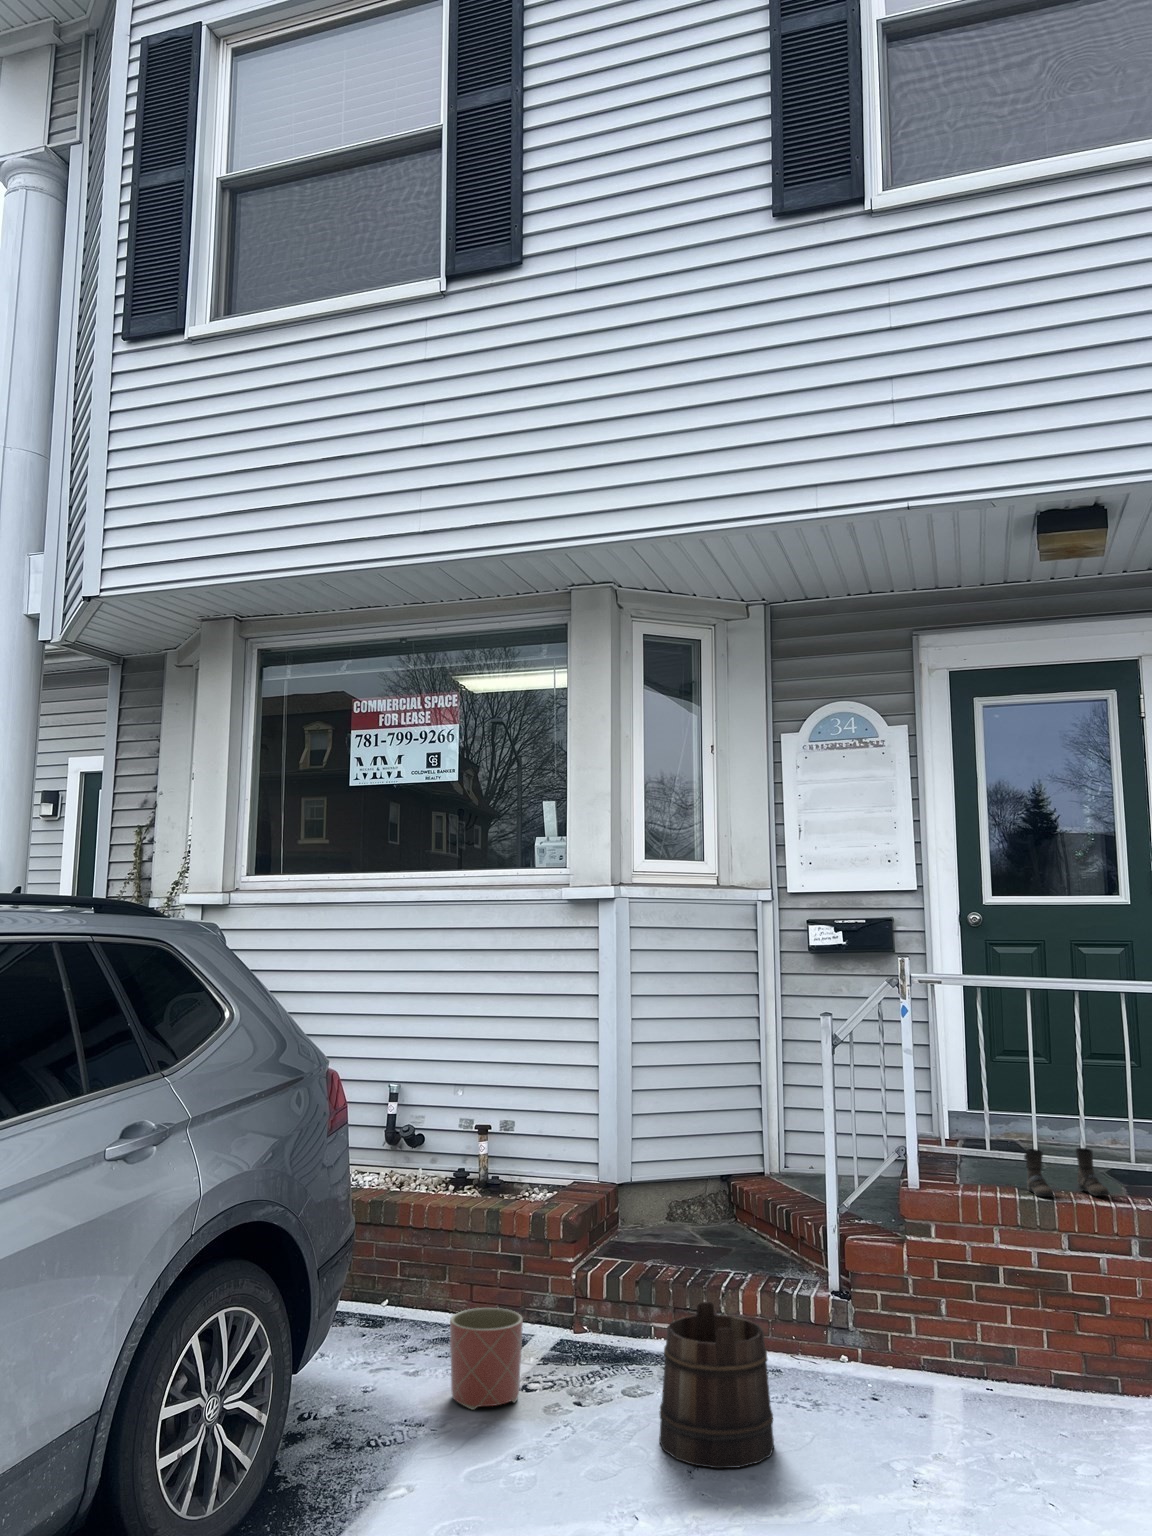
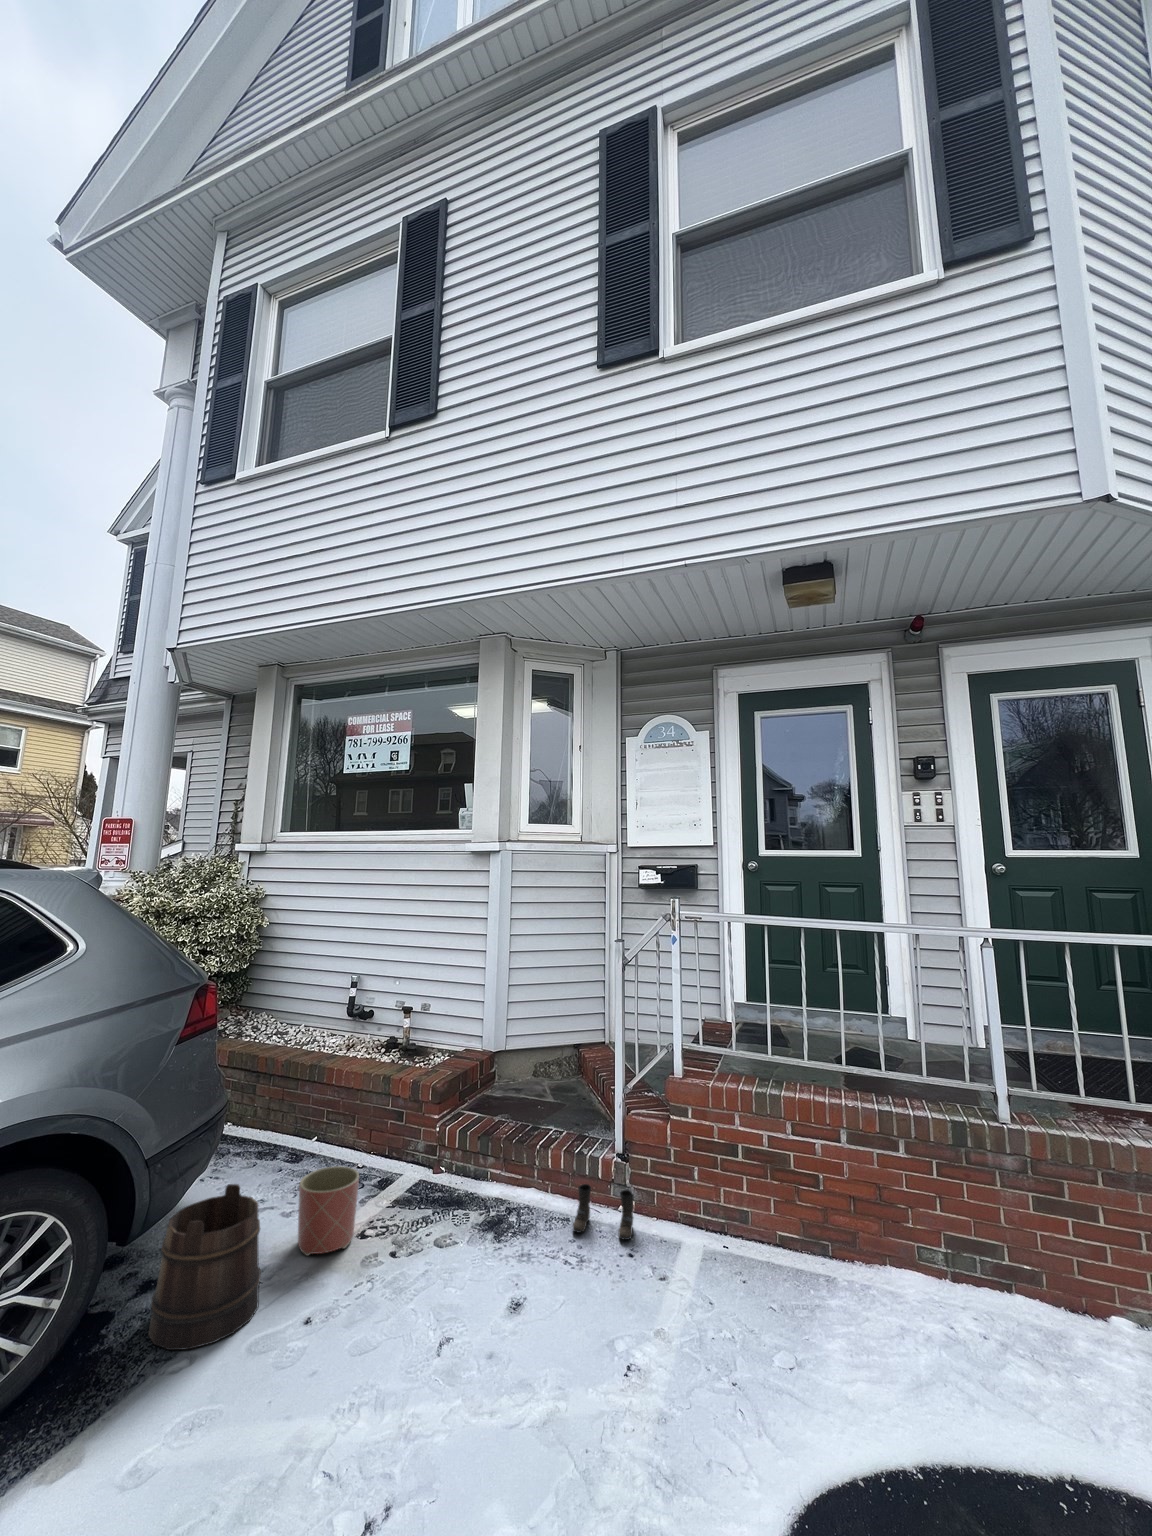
boots: present [1024,1148,1109,1197] -> present [573,1184,634,1240]
bucket: present [659,1302,774,1468] -> present [148,1184,261,1350]

